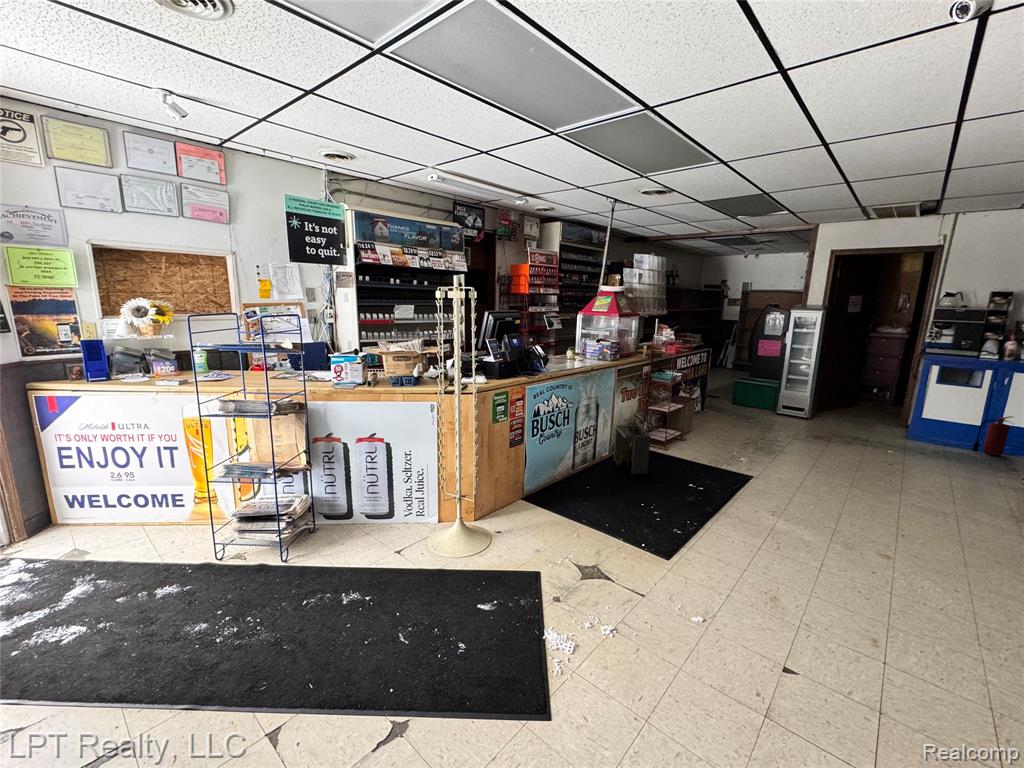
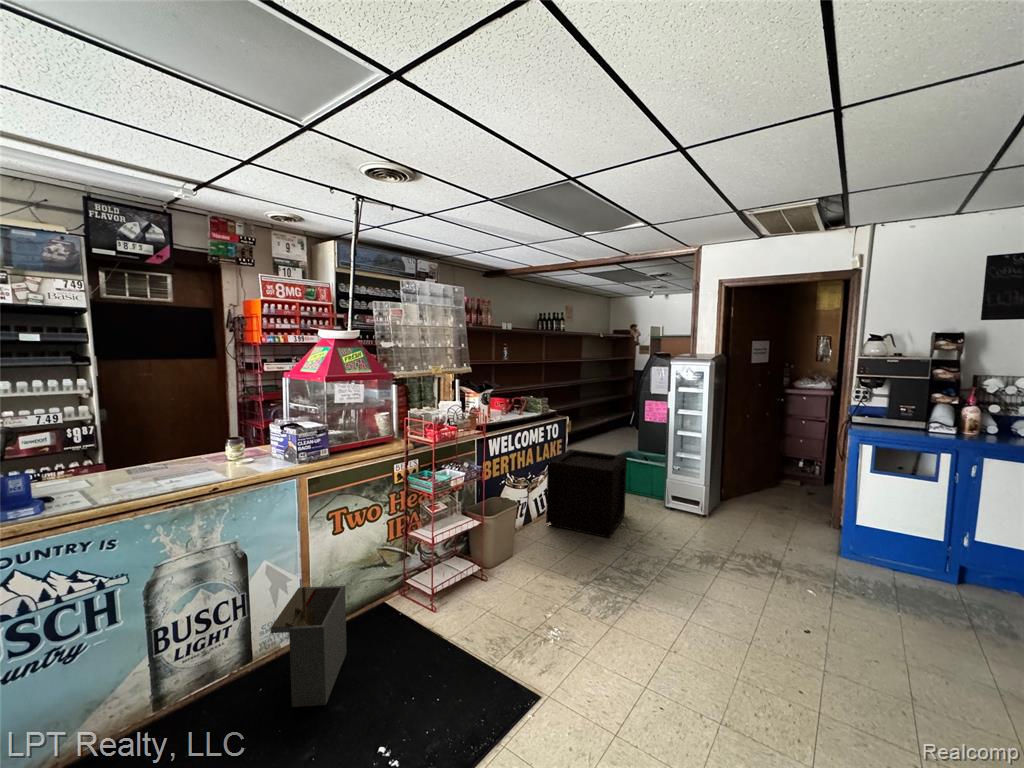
wooden crate: none [698,372,754,427] -> present [546,449,627,538]
fire extinguisher: present [973,416,1012,455] -> none [937,529,996,593]

